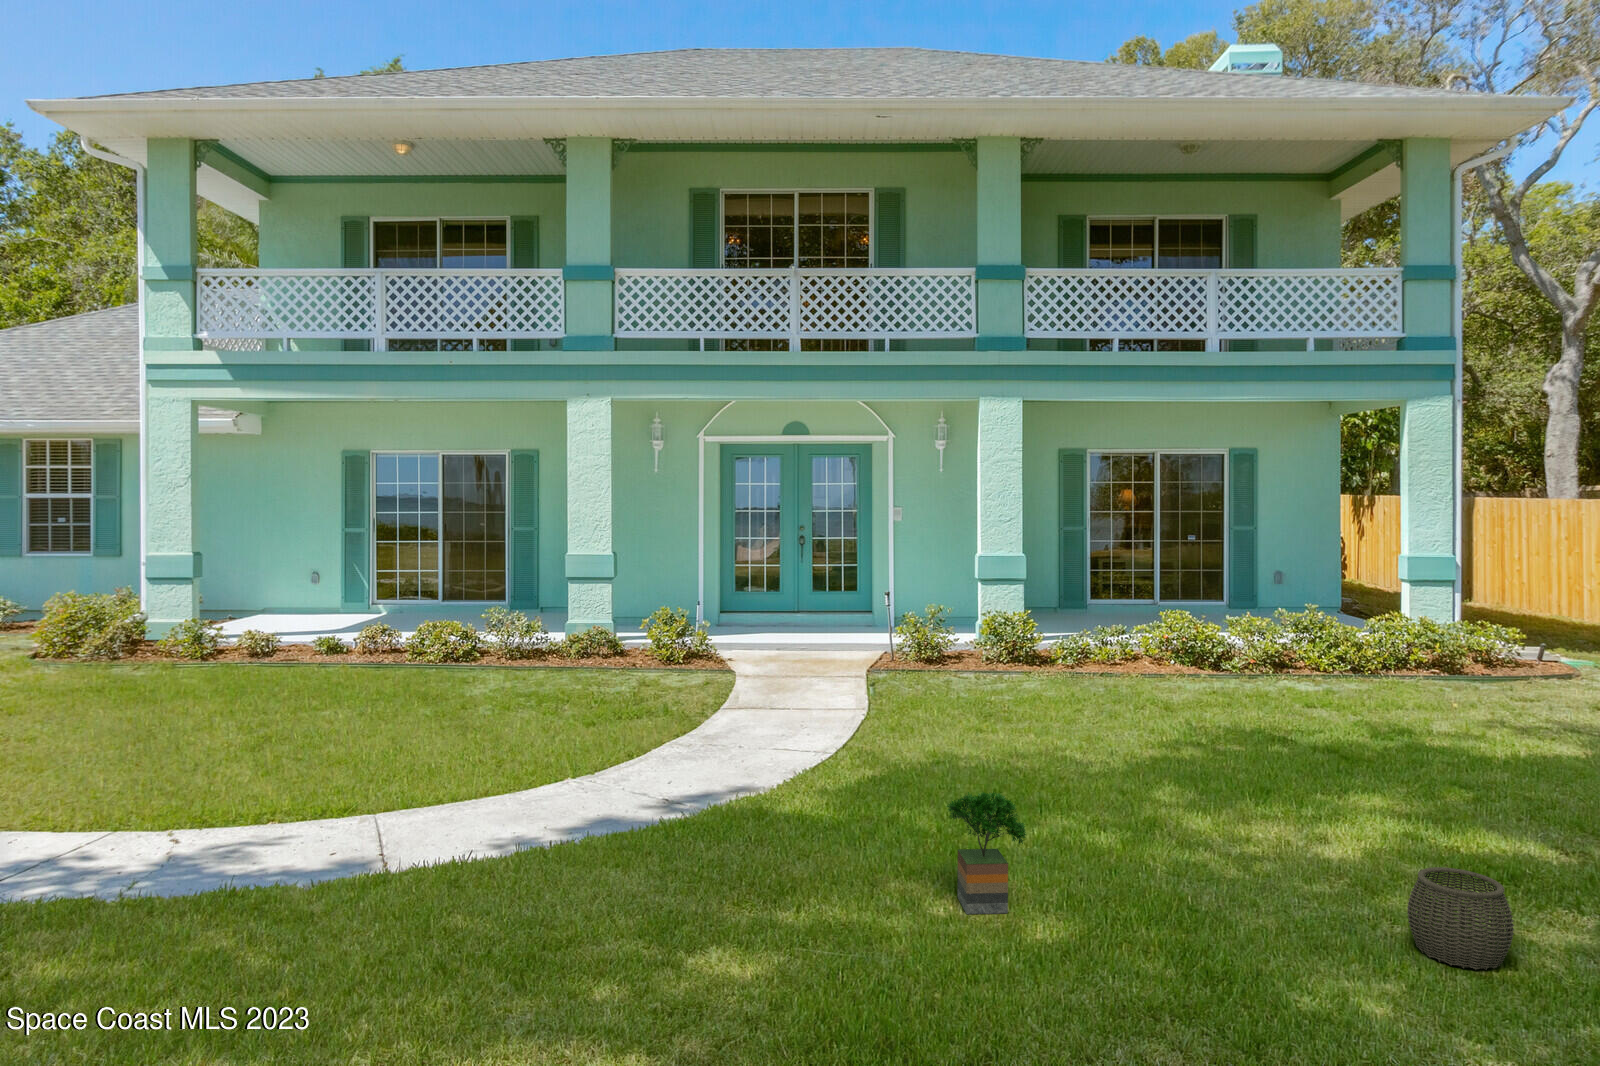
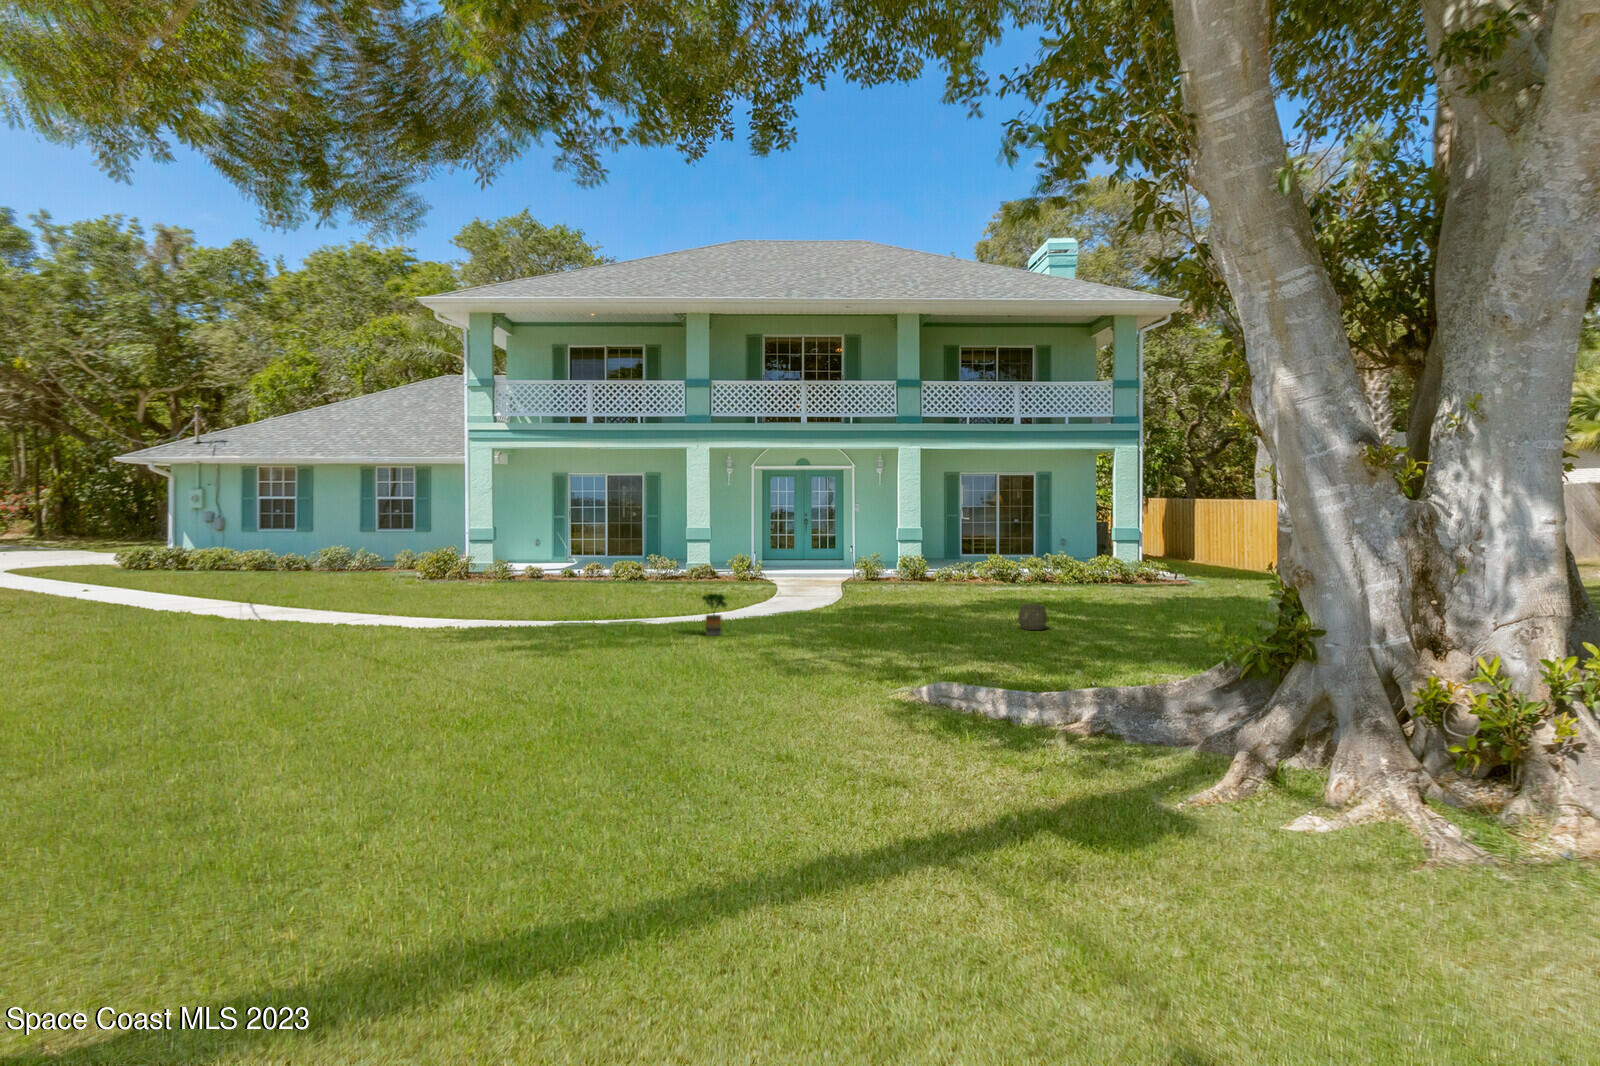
potted tree: present [947,792,1026,914] -> present [701,594,727,636]

